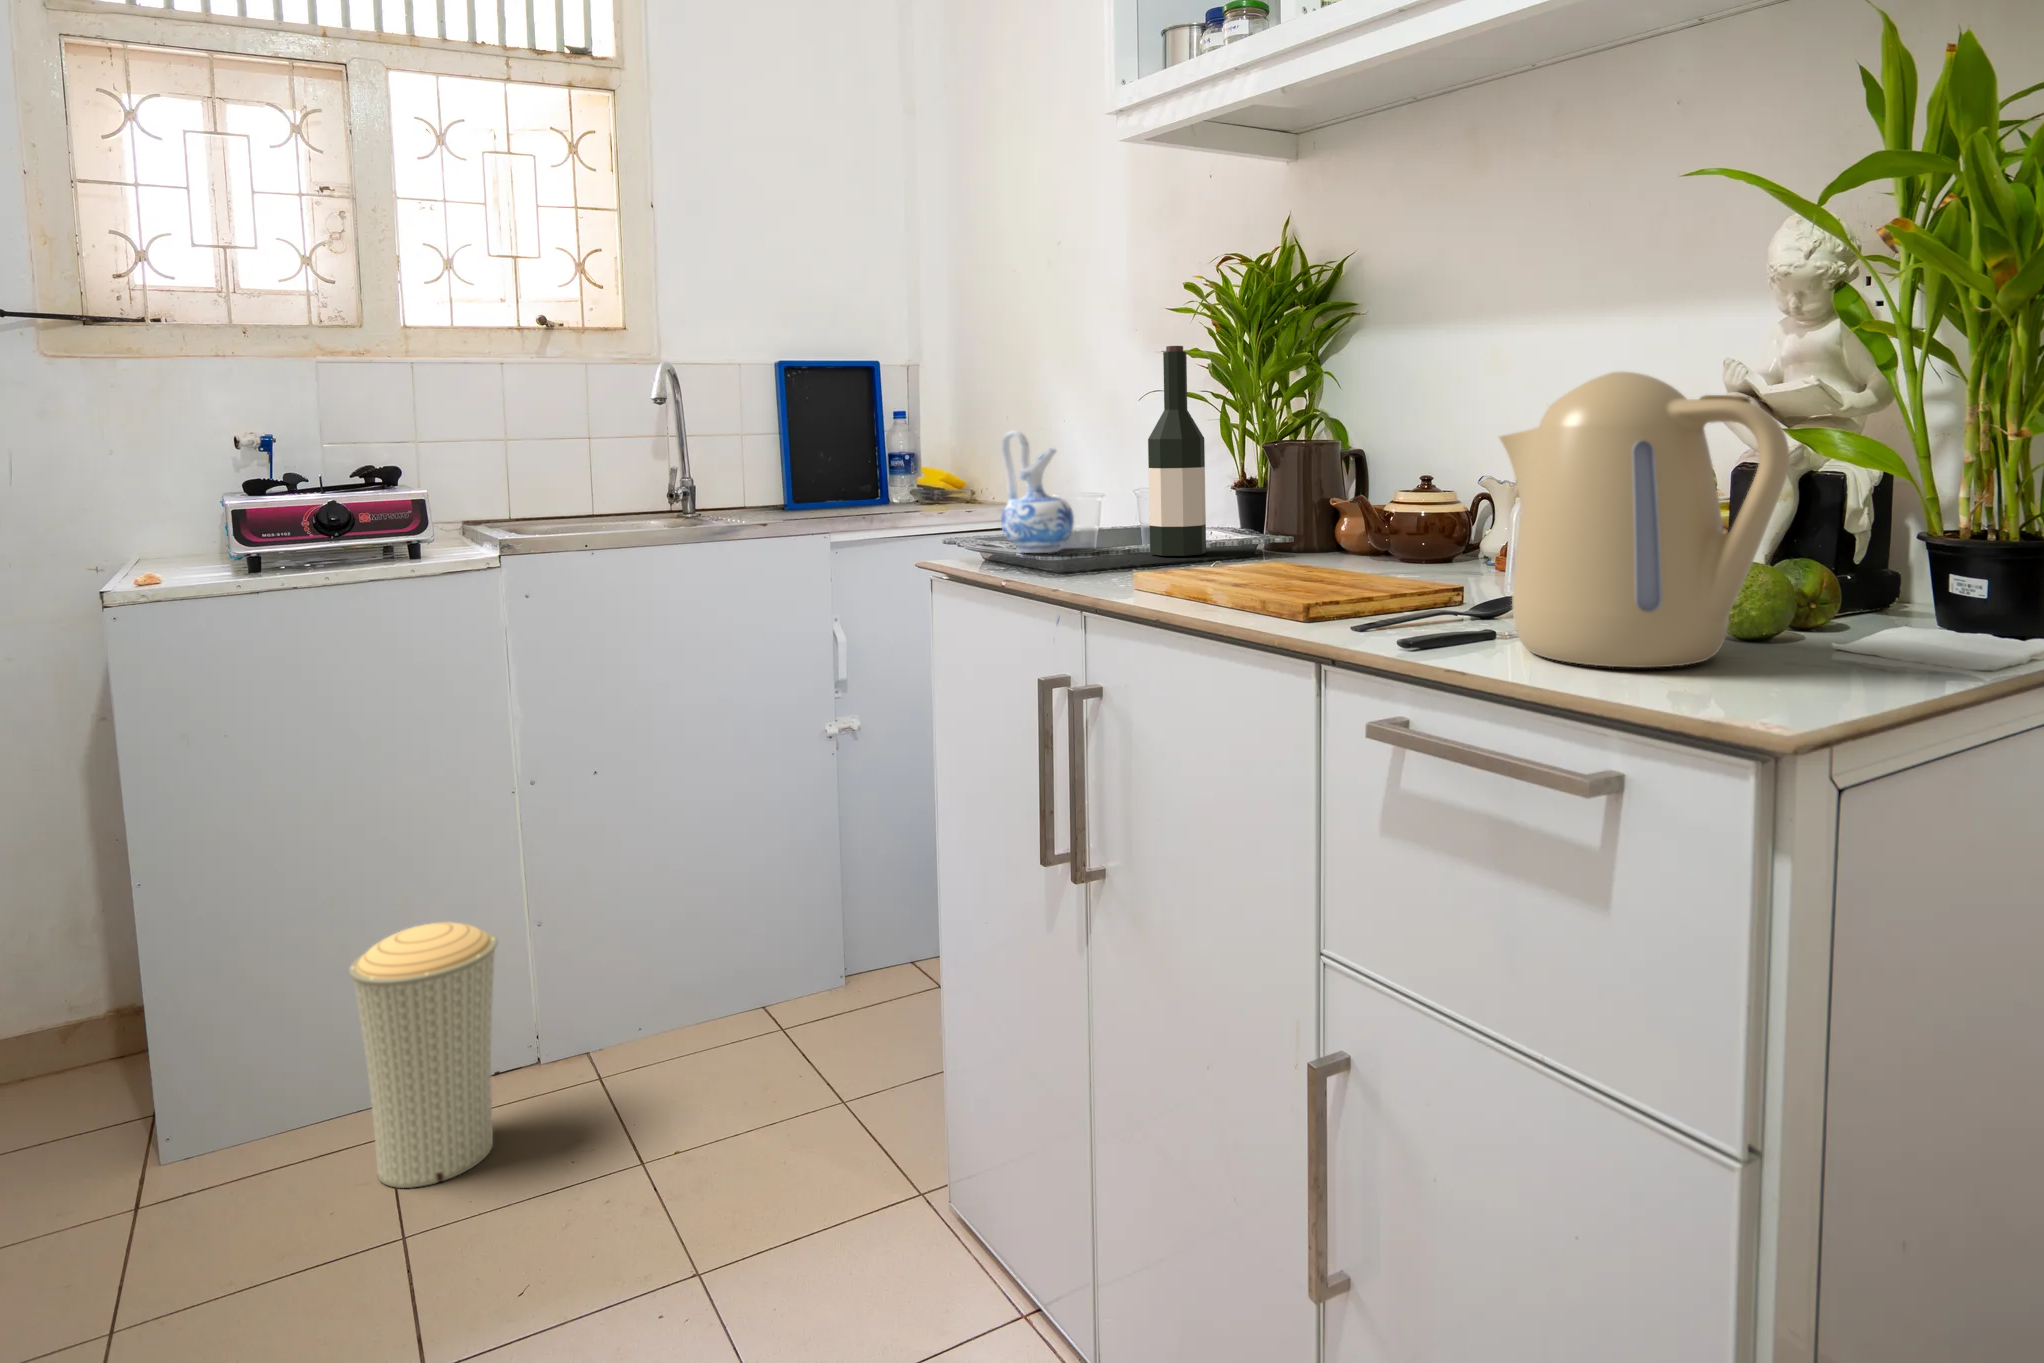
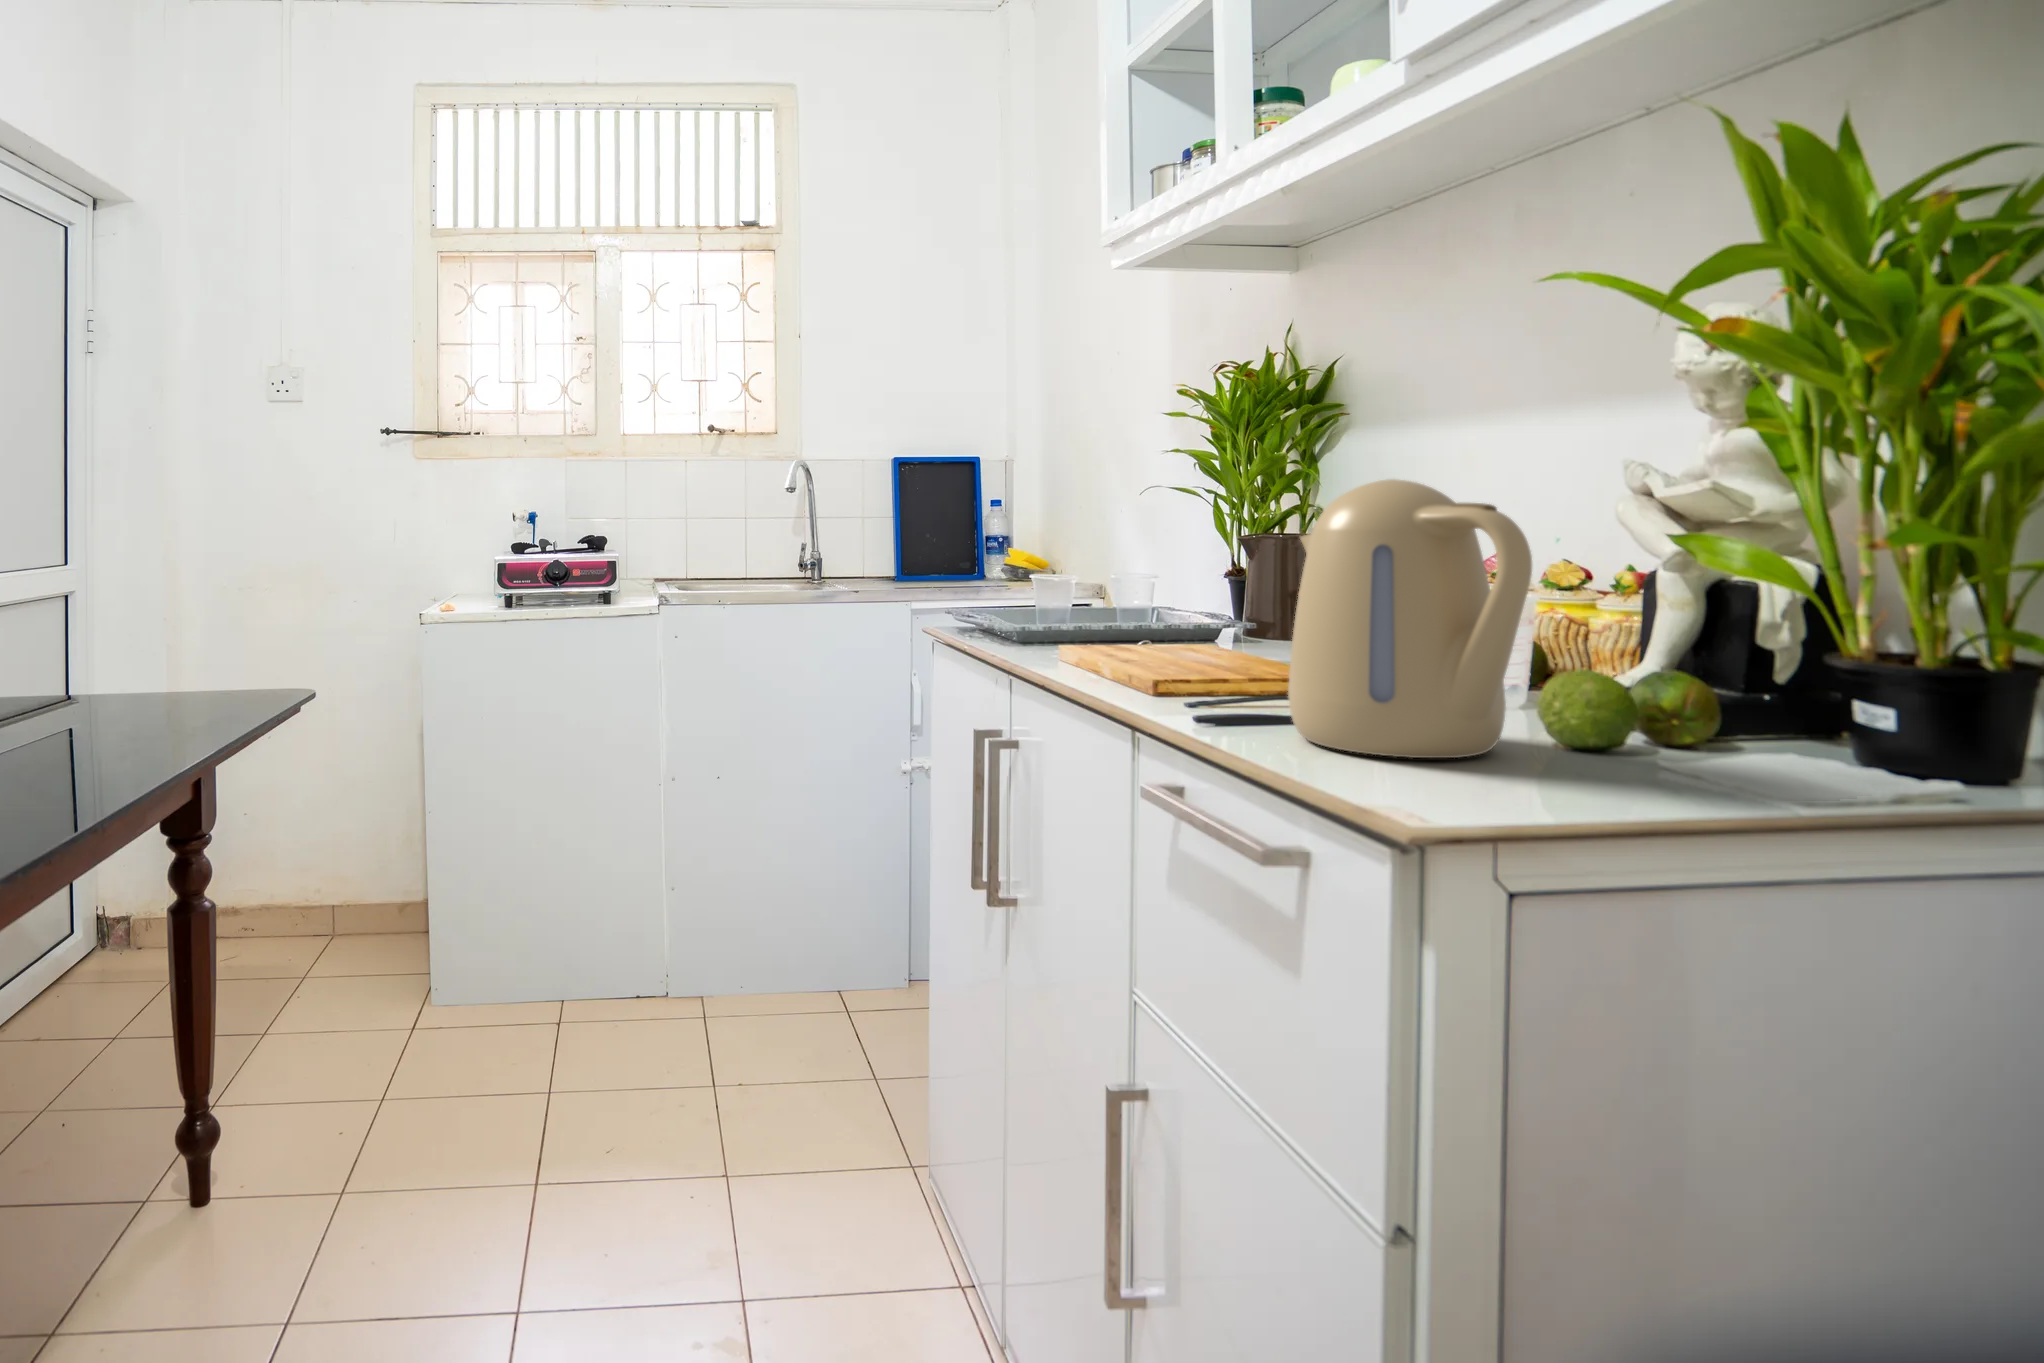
wine bottle: present [1148,346,1206,556] -> none [1112,447,1167,637]
ceramic pitcher: present [1001,431,1074,553] -> none [987,521,1051,628]
trash can: present [349,922,498,1188] -> none [540,880,635,1075]

